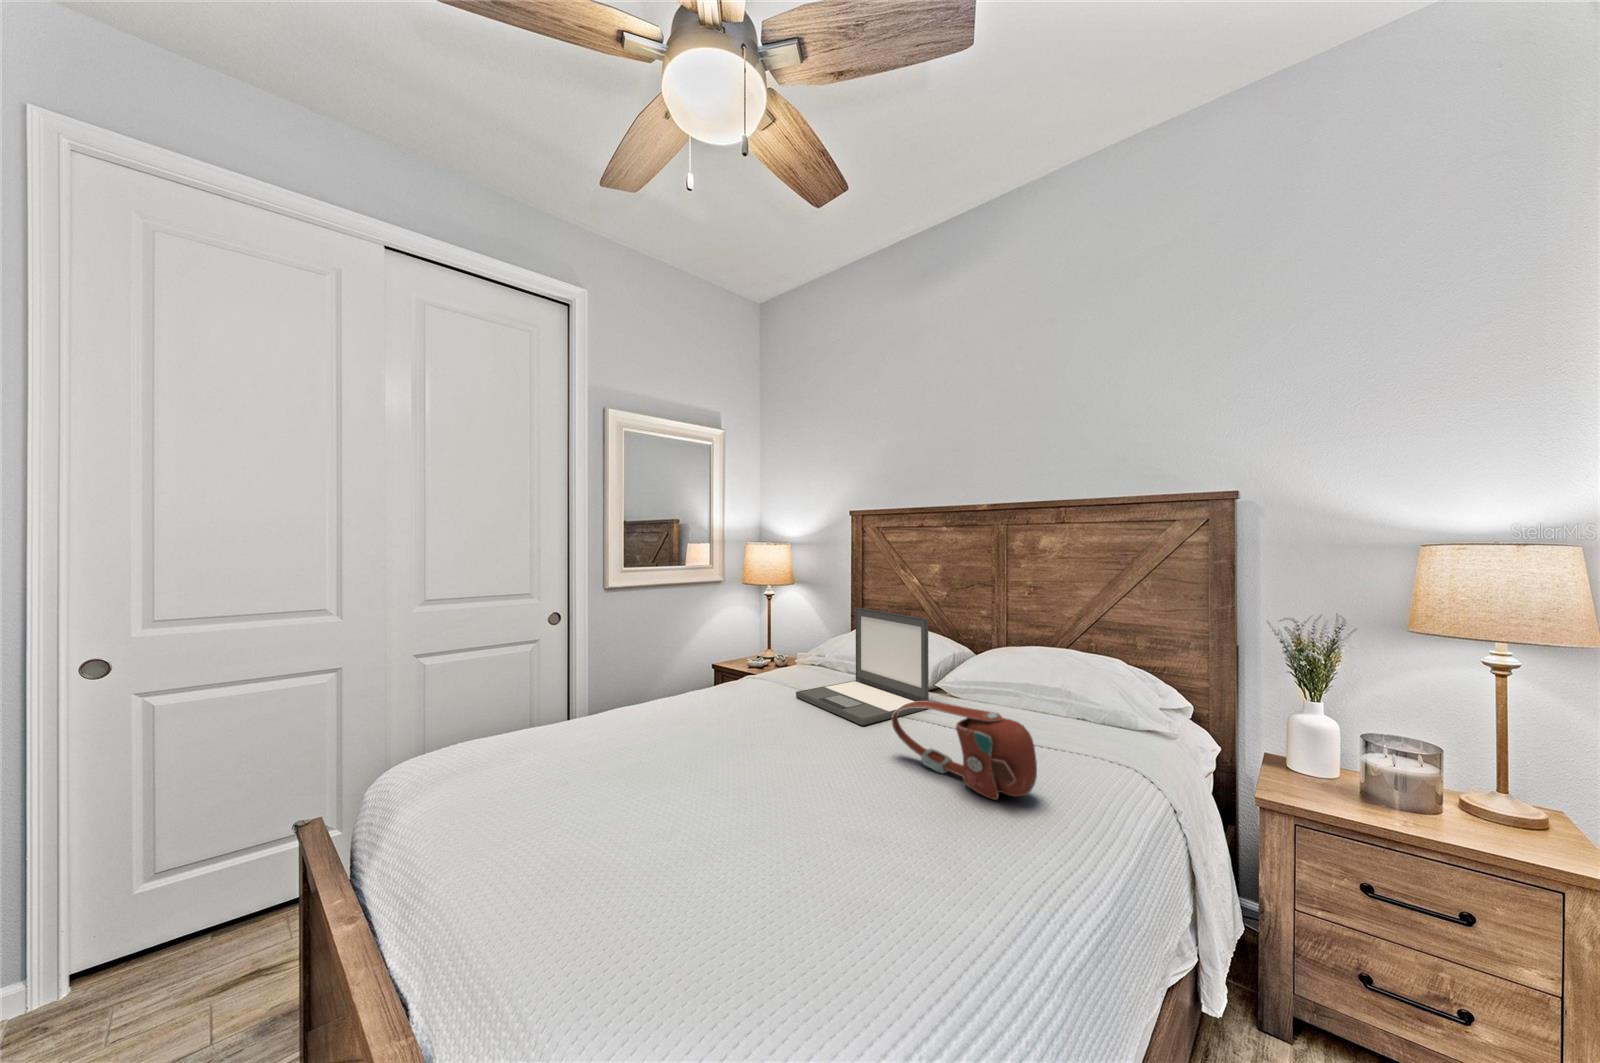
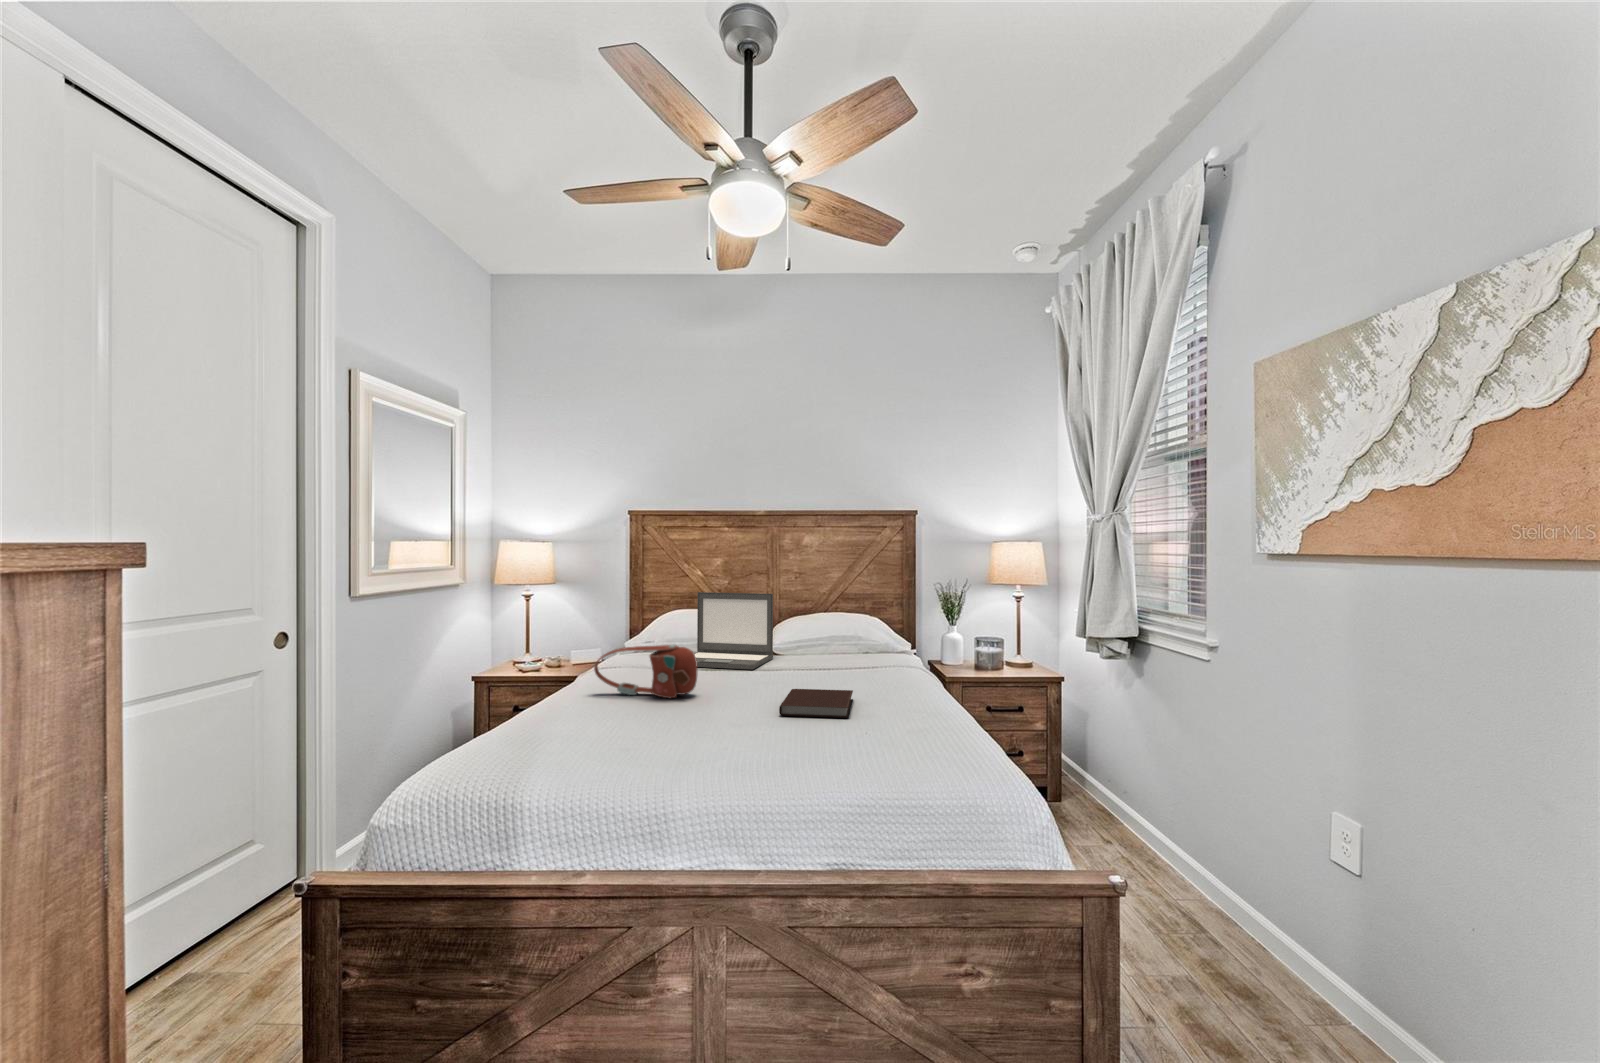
handbag: present [892,701,1037,800] -> present [594,645,697,698]
notebook: none [683,795,869,917] -> present [779,689,853,718]

